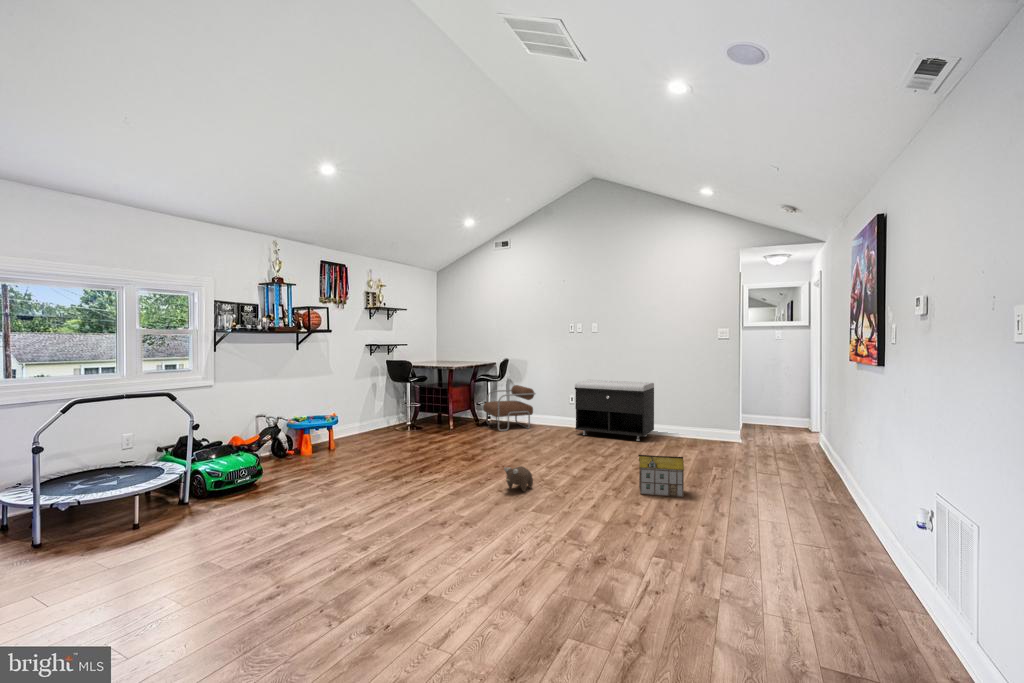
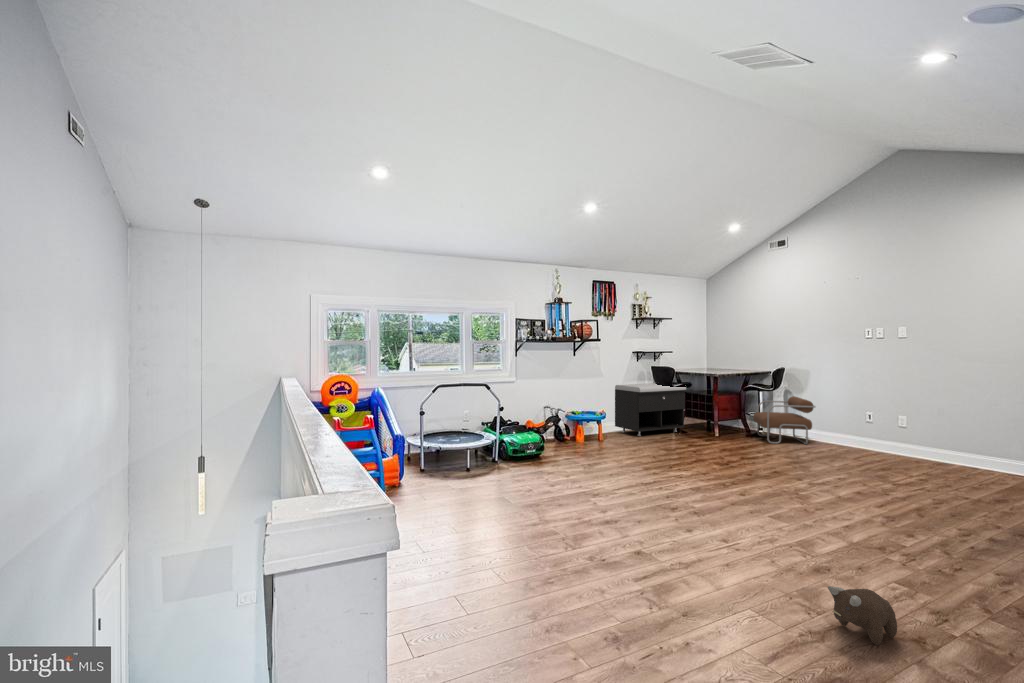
storage bench: present [575,380,654,441] -> present [615,383,686,436]
toy house: present [638,455,684,497] -> none [918,480,988,540]
plush toy: present [504,466,533,491] -> present [828,586,897,645]

